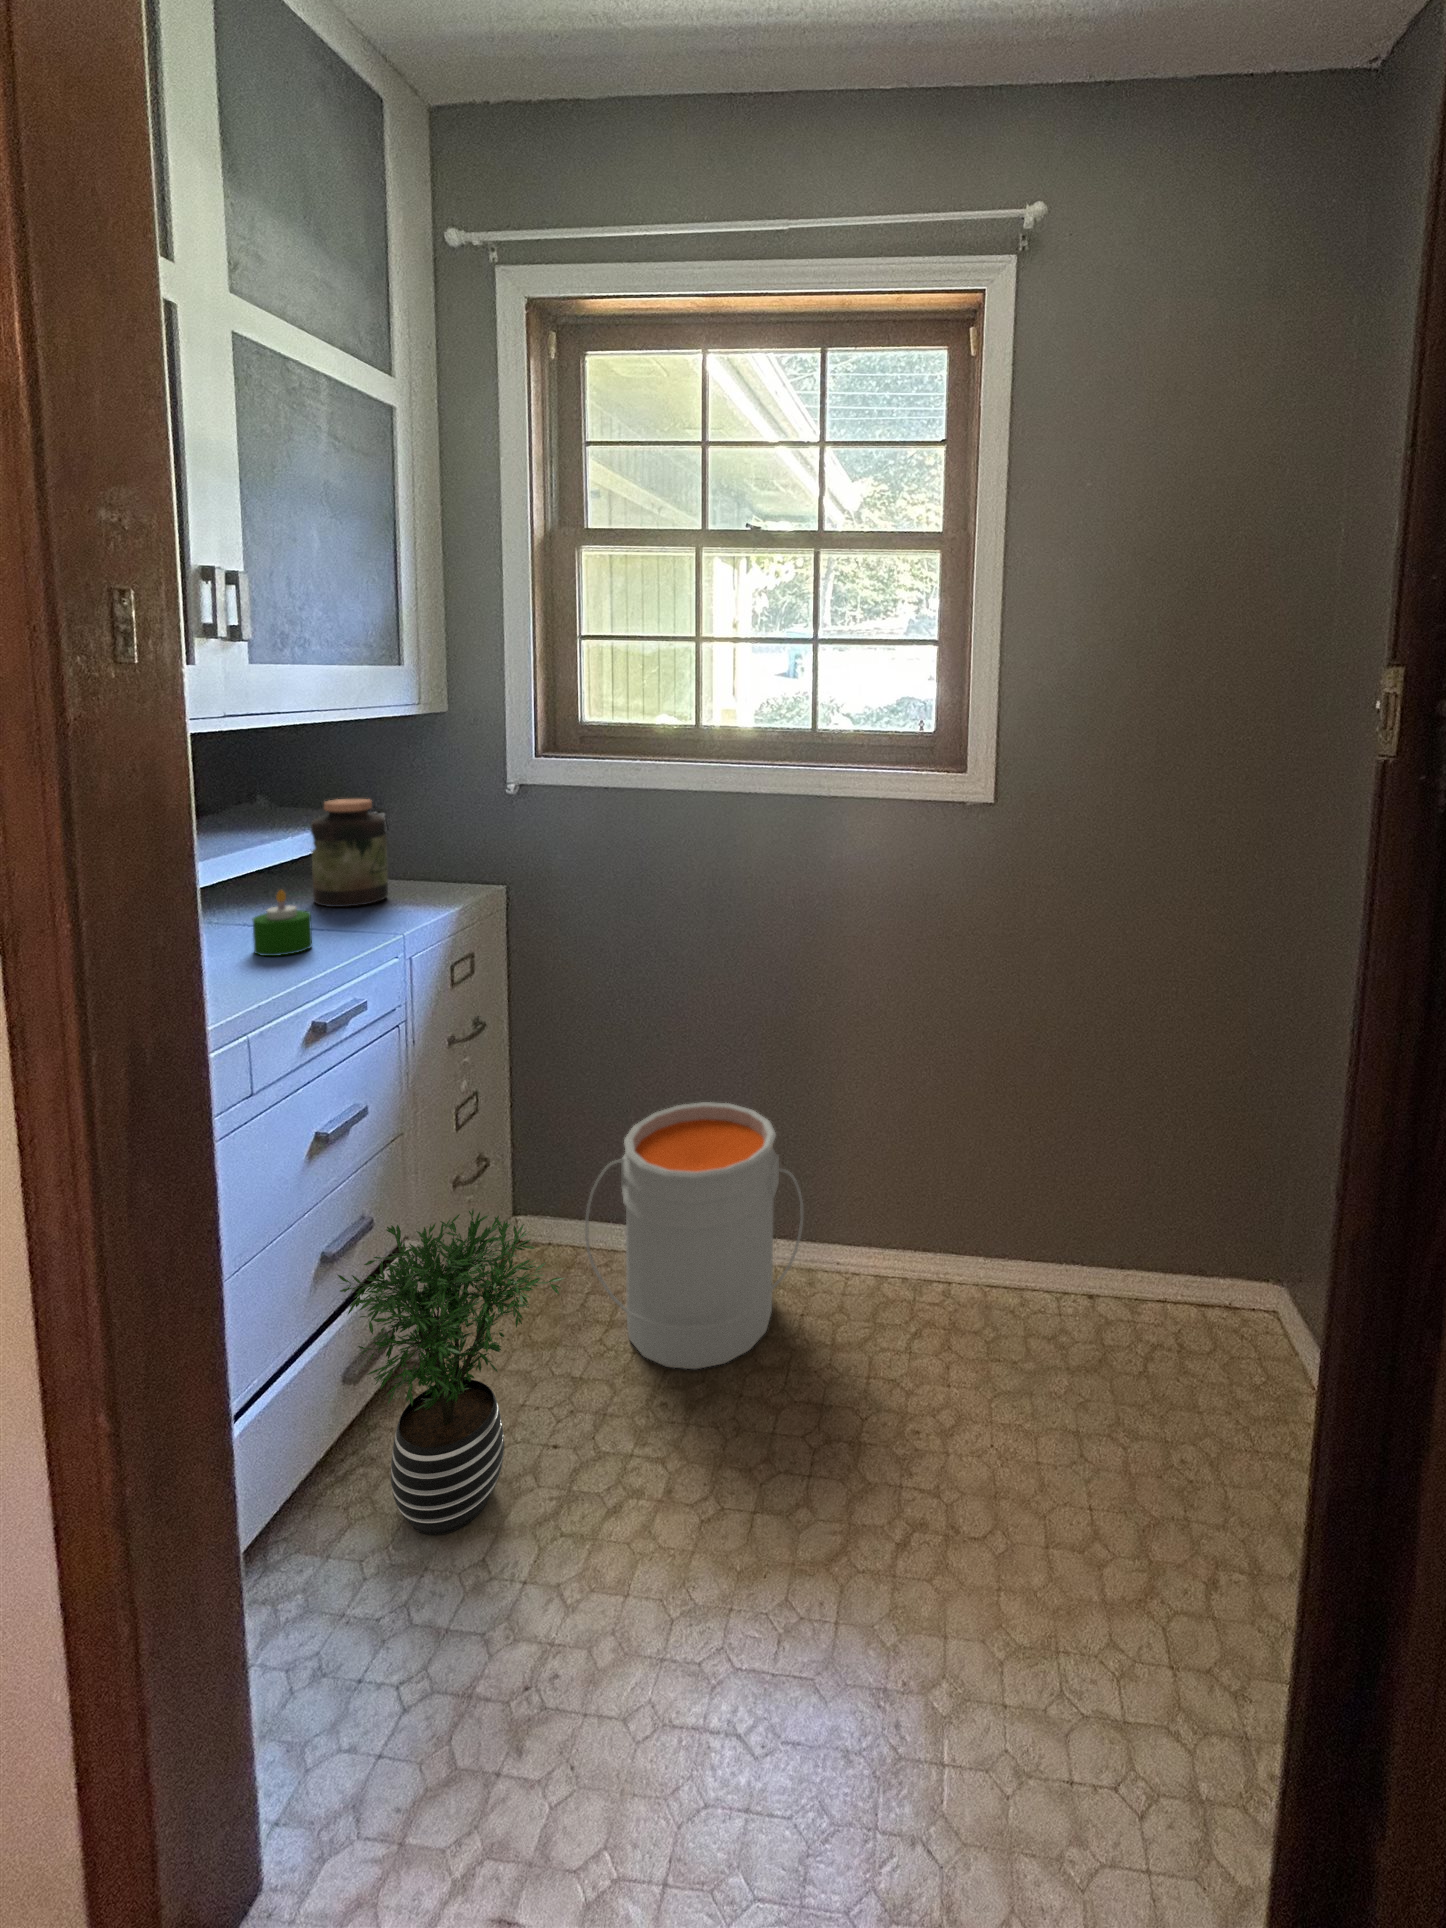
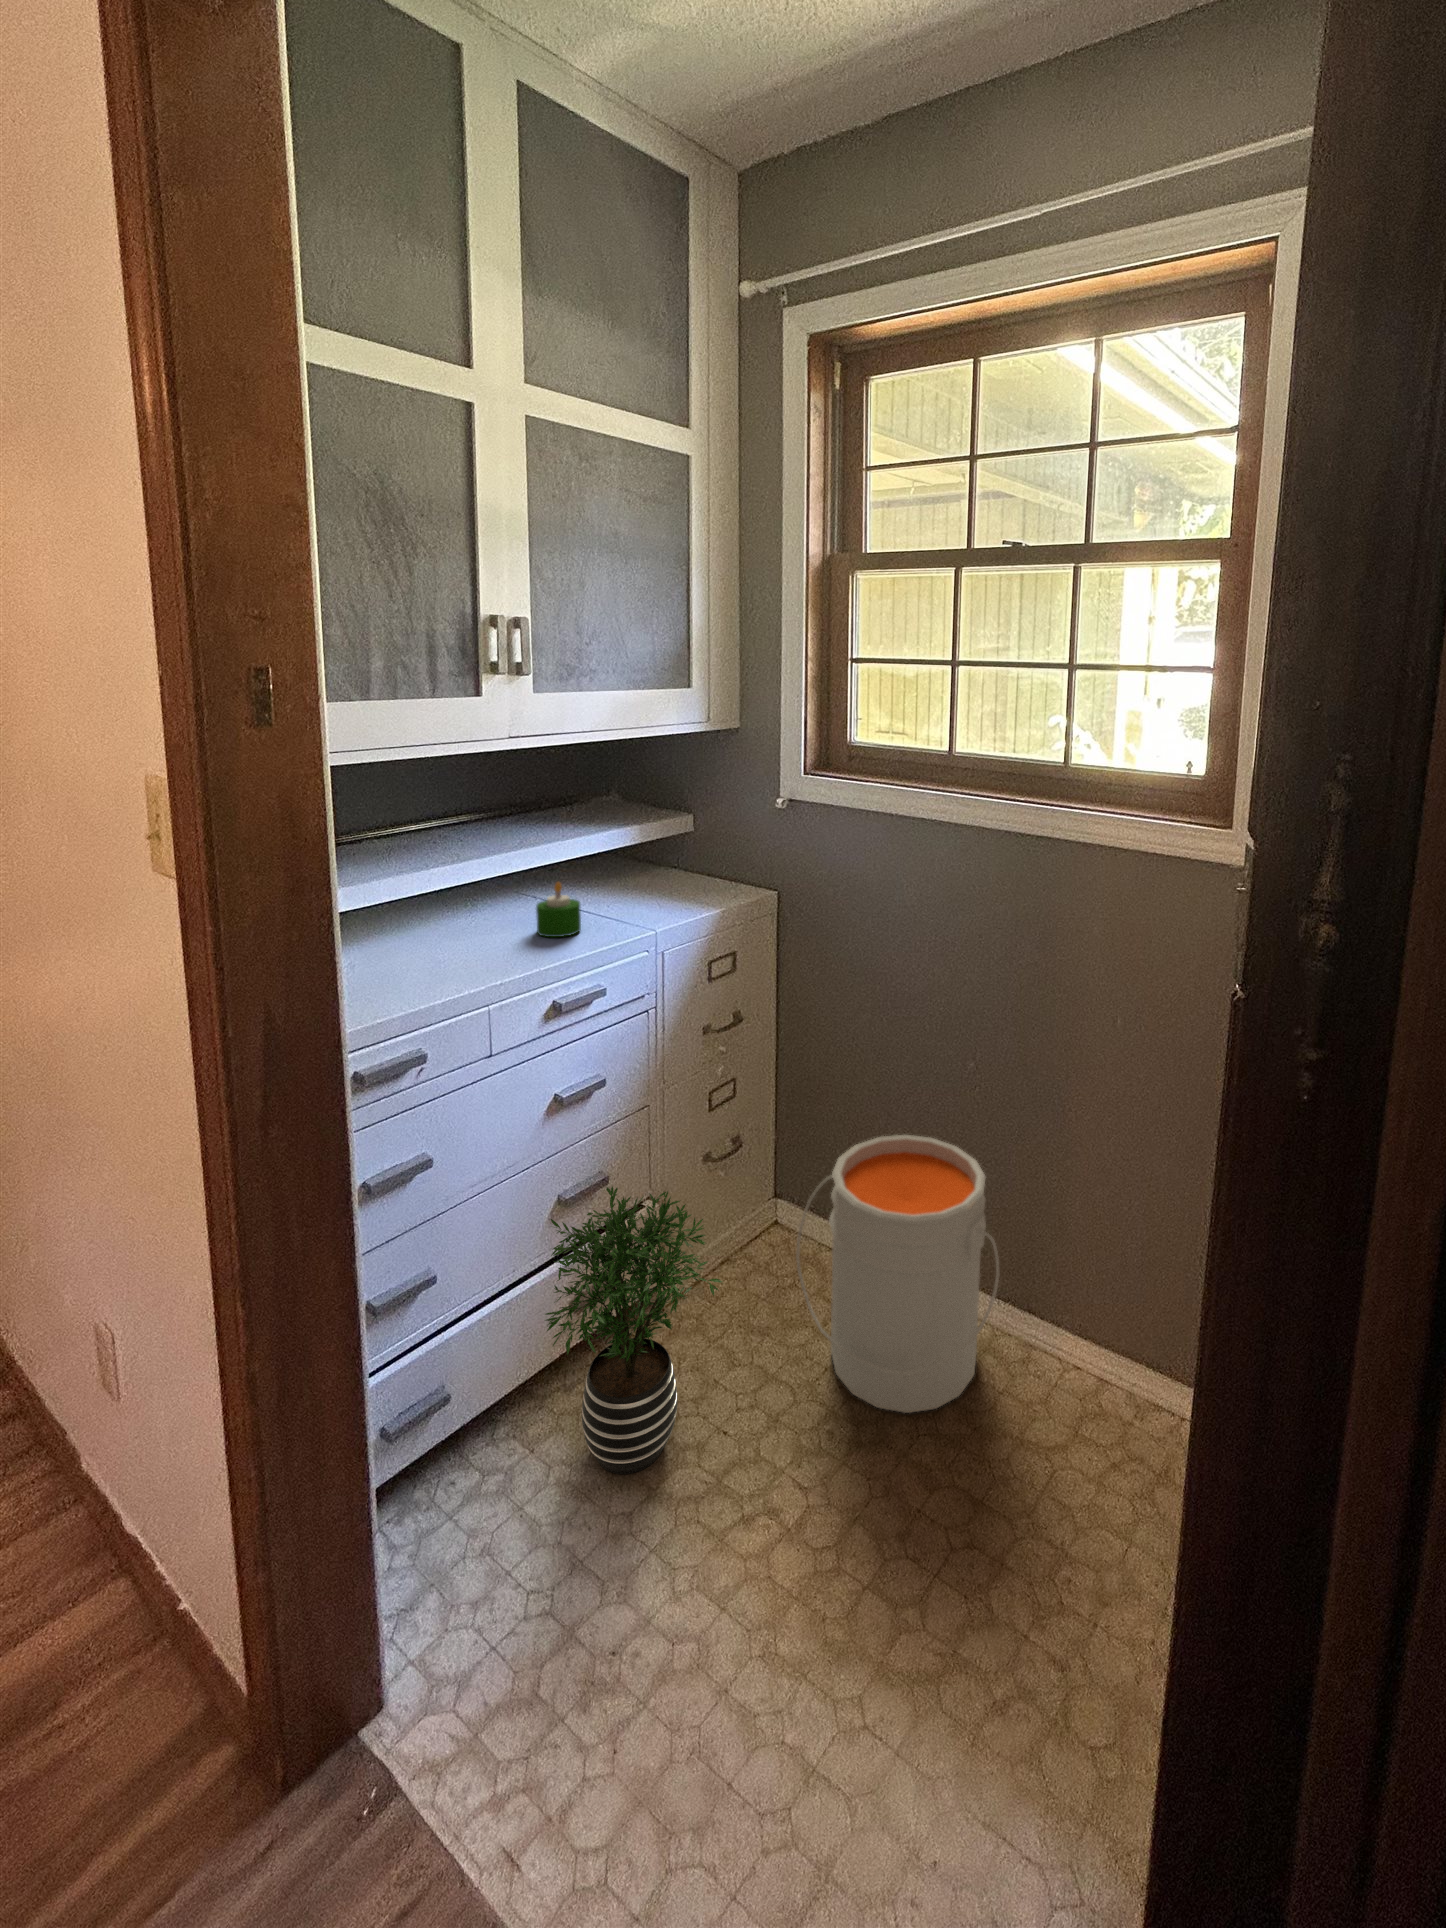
jar: present [311,799,388,907] -> none [617,803,676,897]

